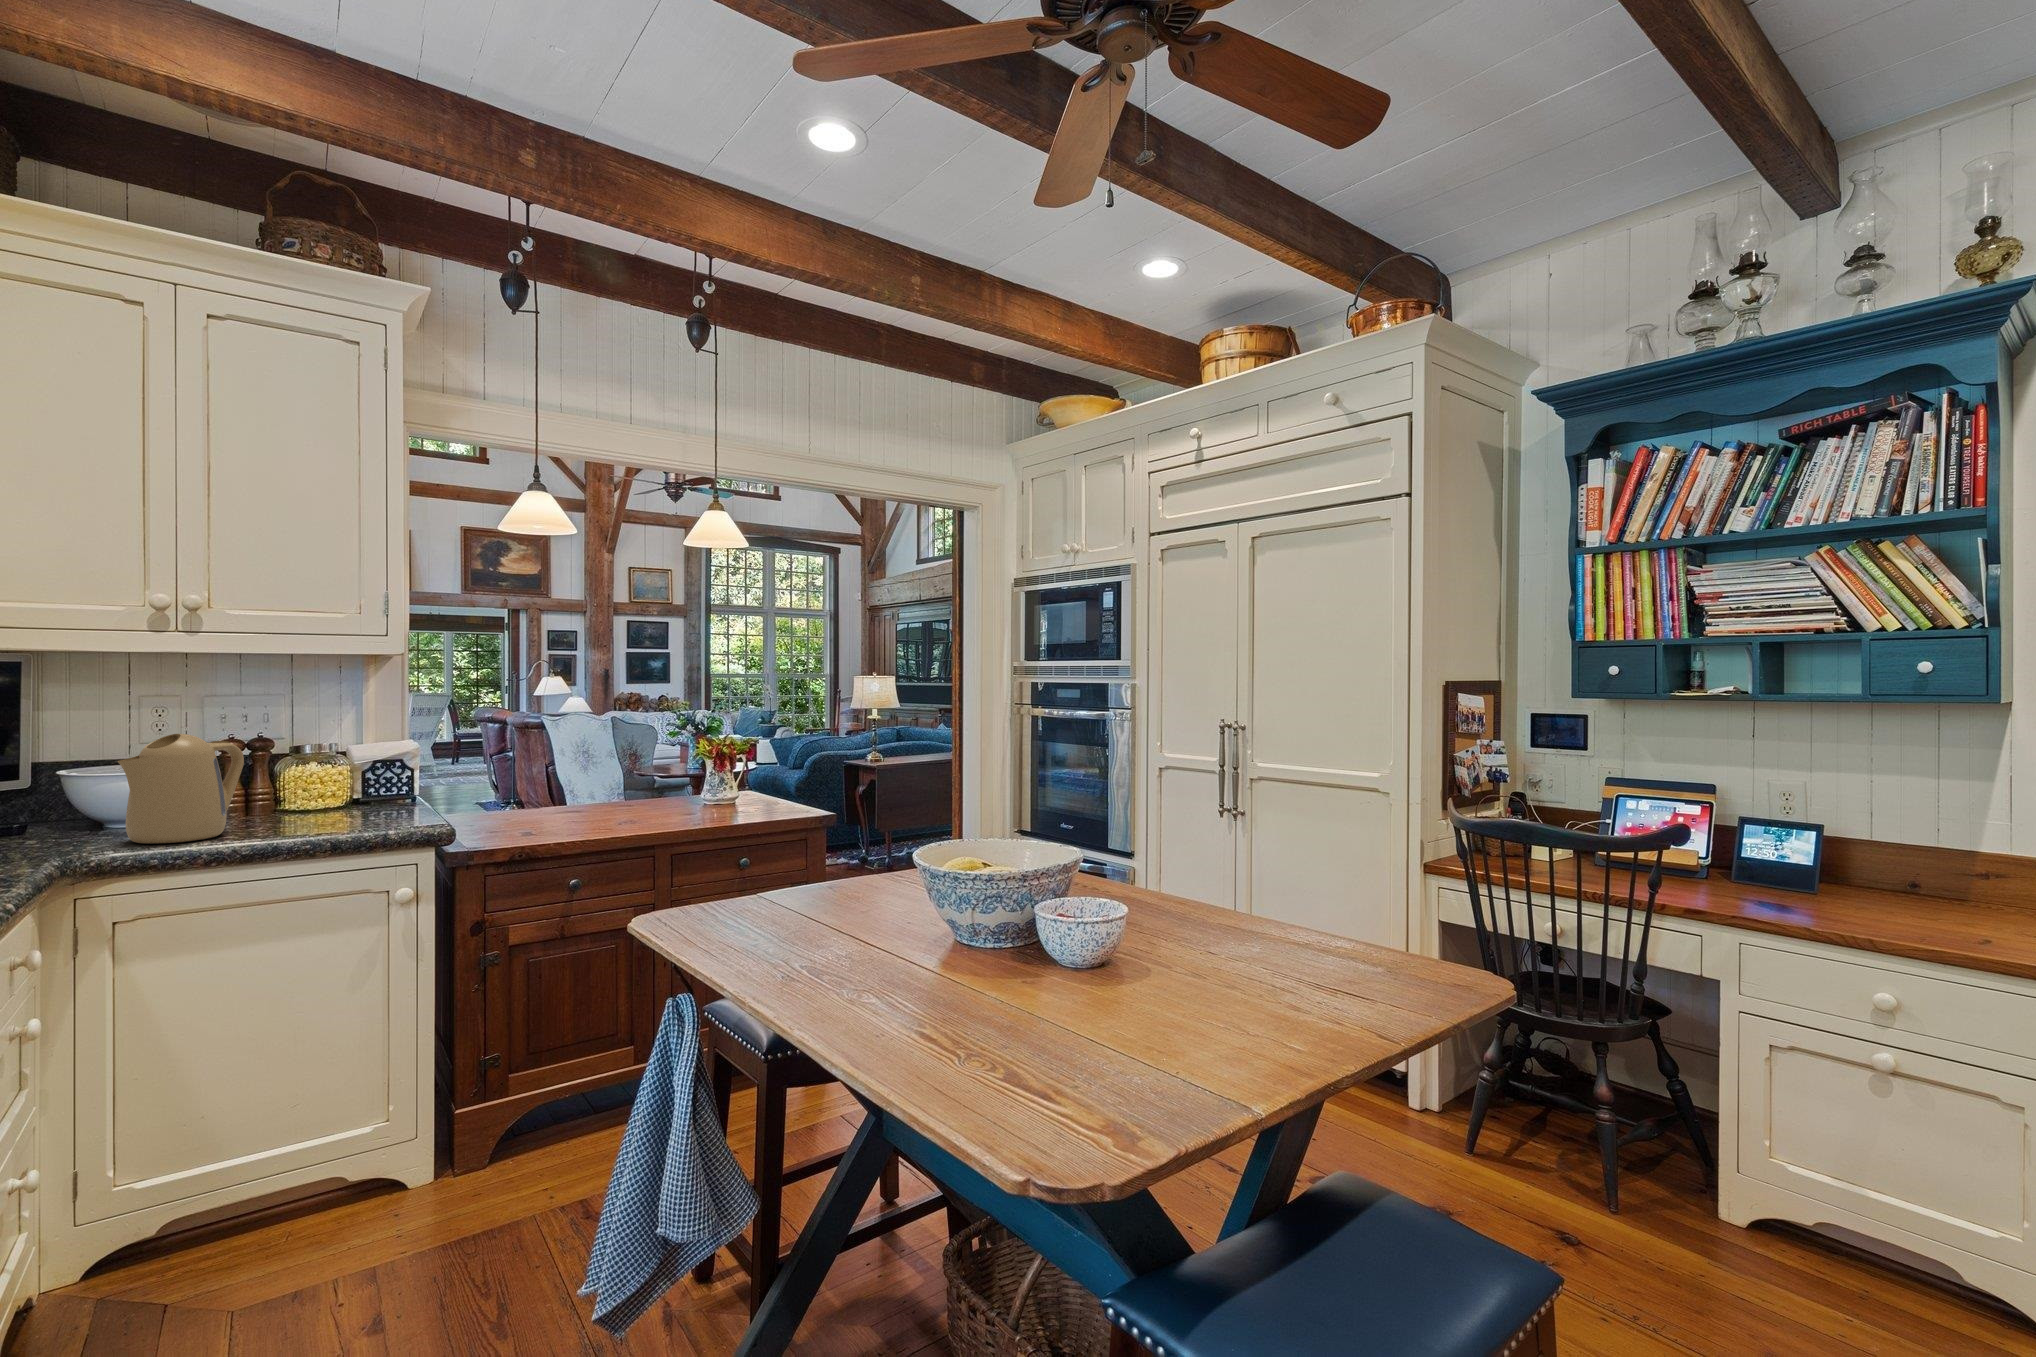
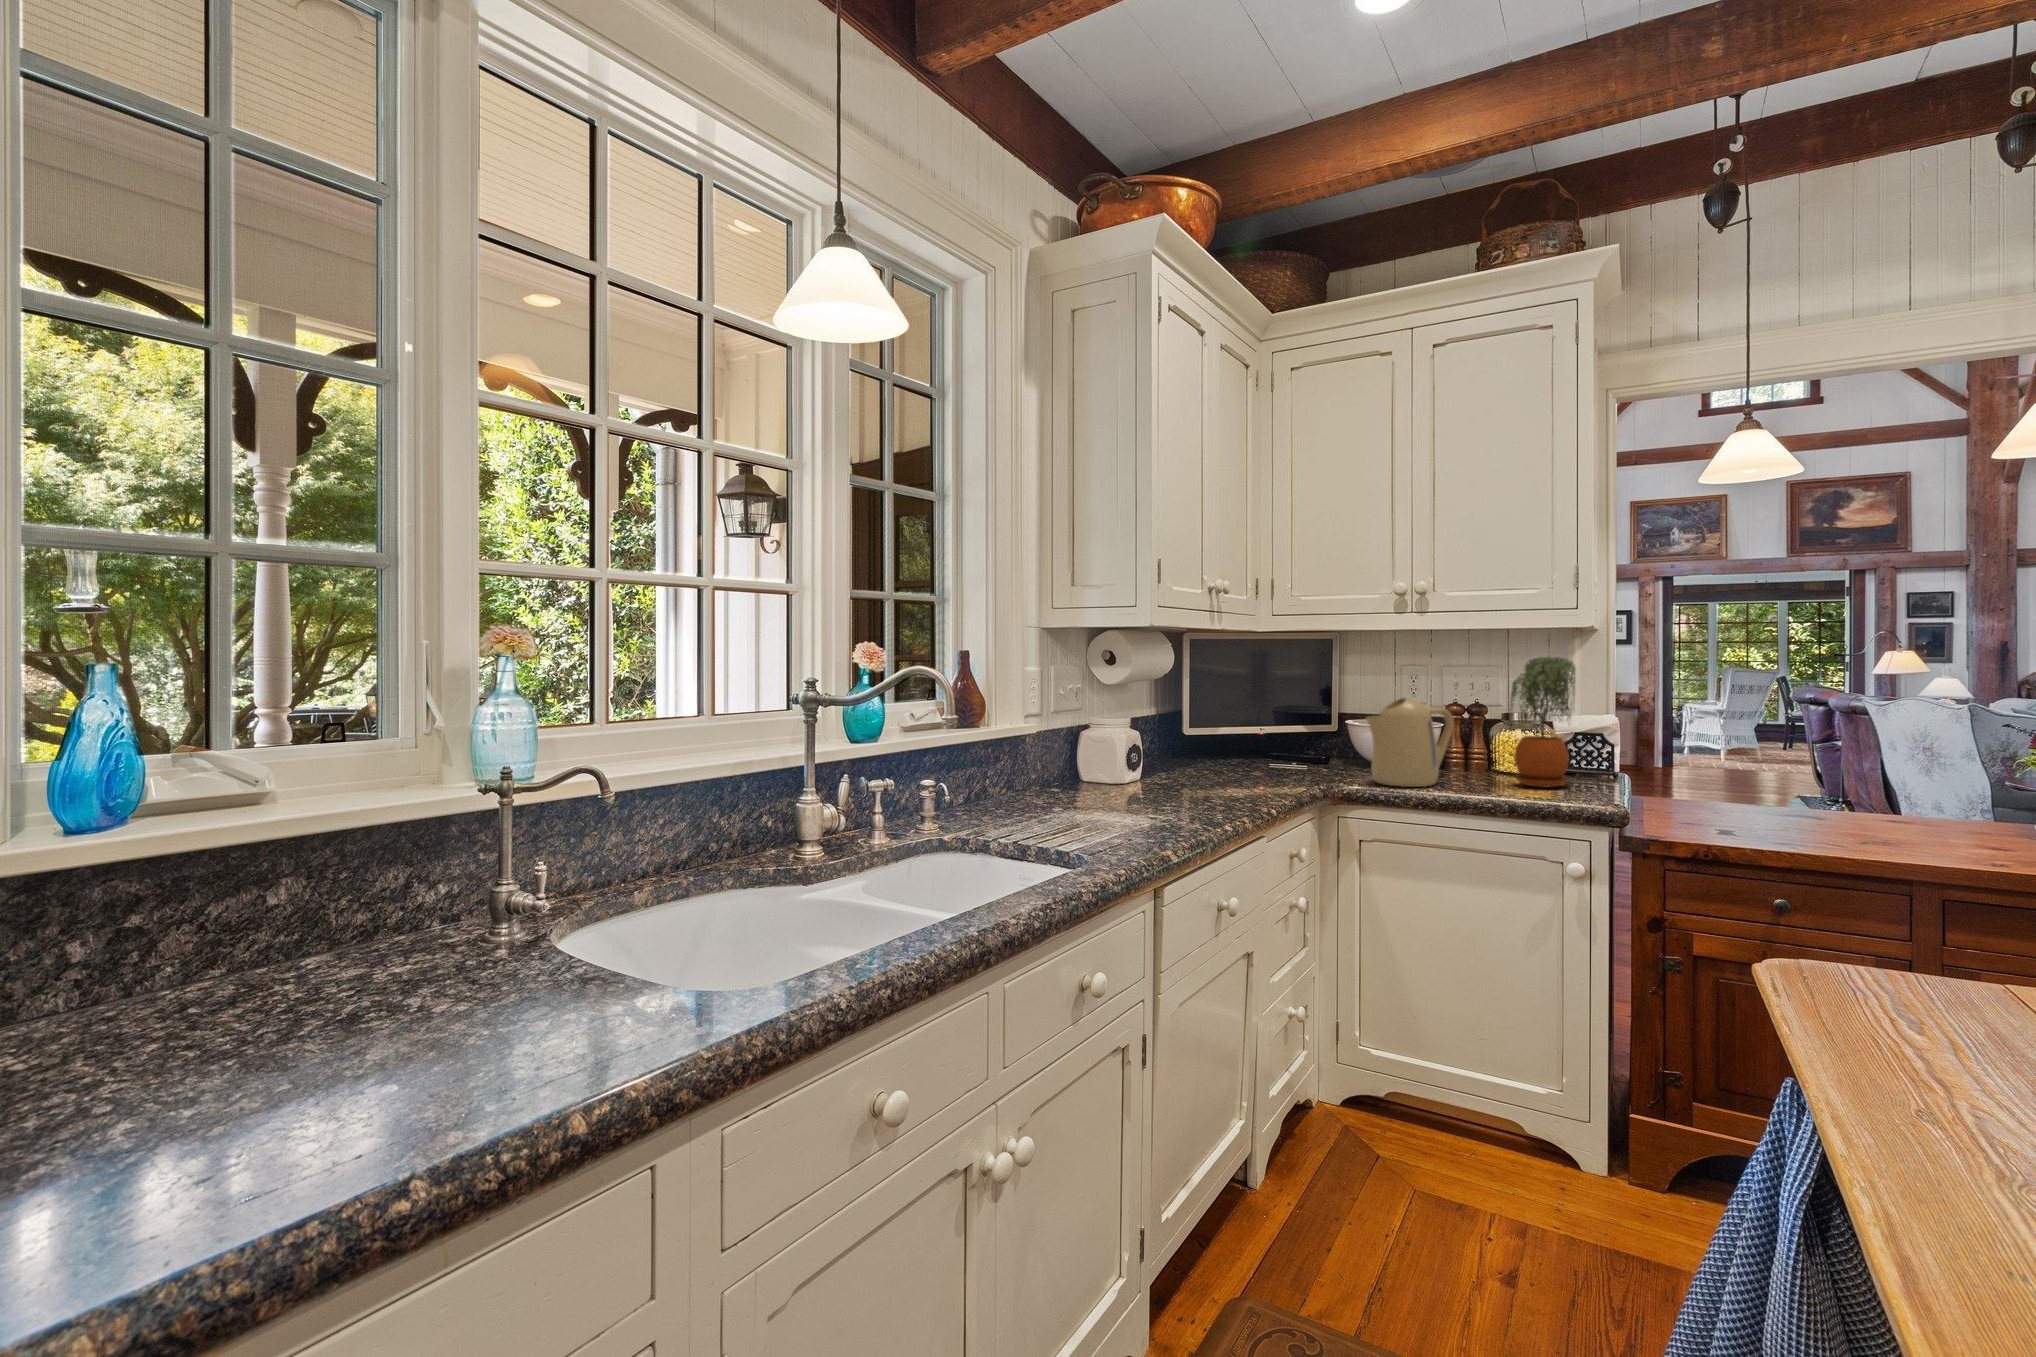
potted plant: none [310,682,388,820] -> present [1510,657,1575,788]

